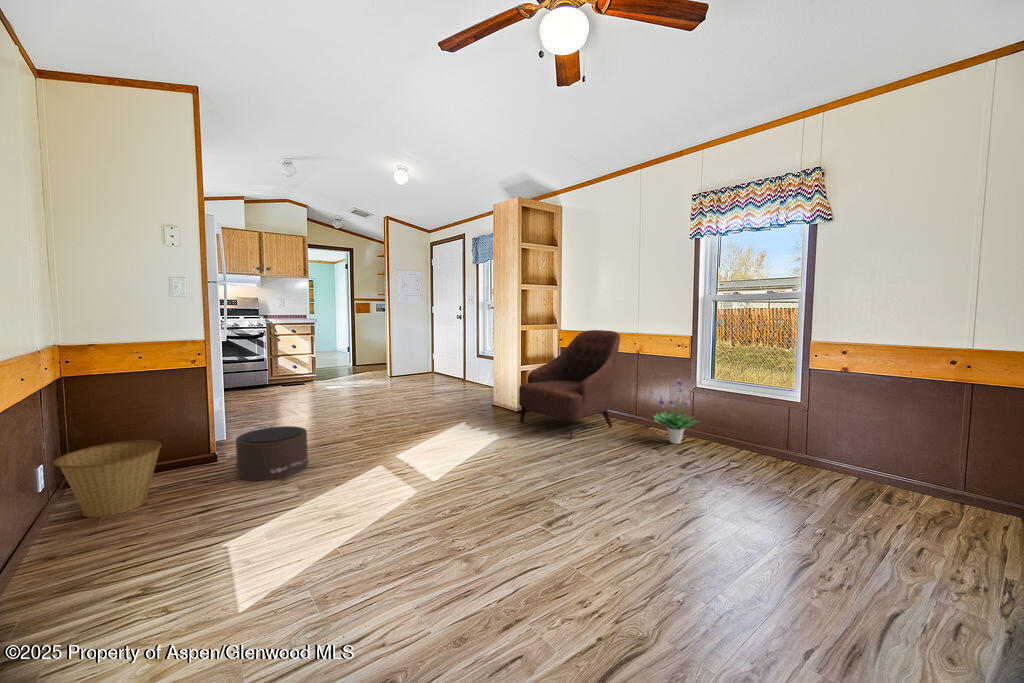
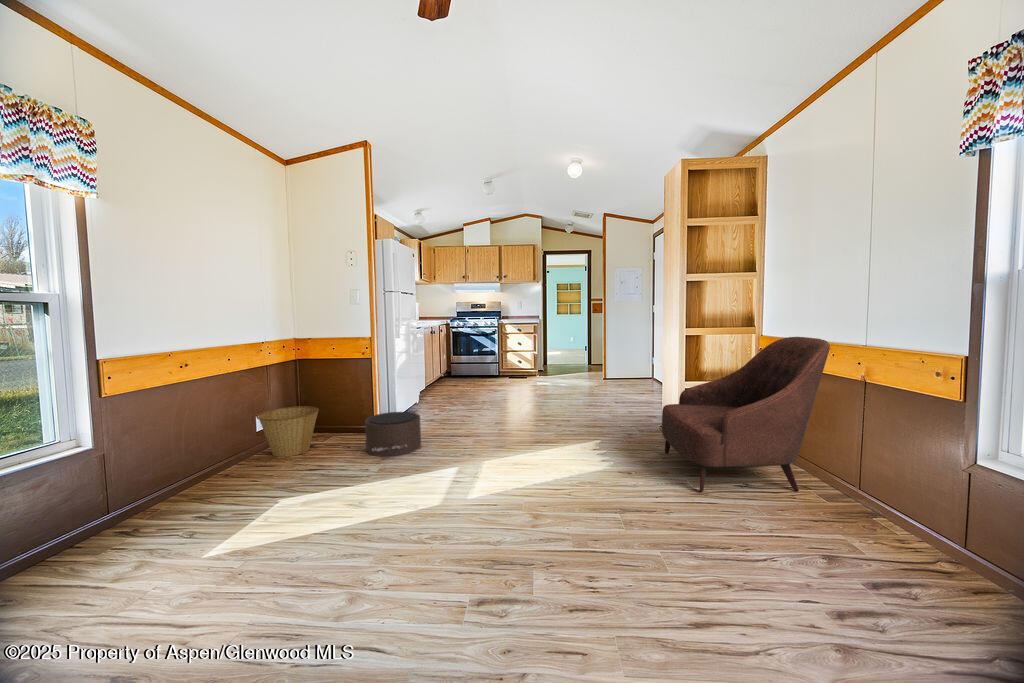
potted plant: present [654,379,699,444] -> none [841,436,966,560]

